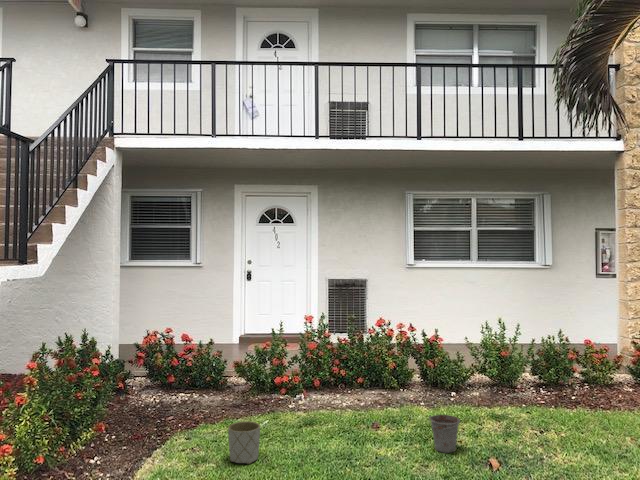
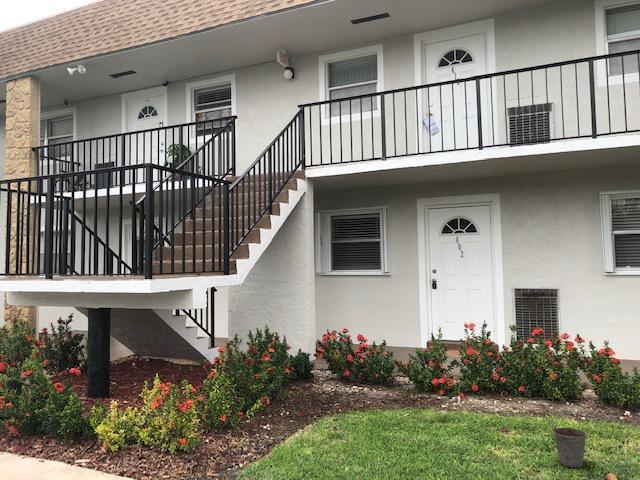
planter: present [228,421,260,464] -> none [357,409,385,445]

